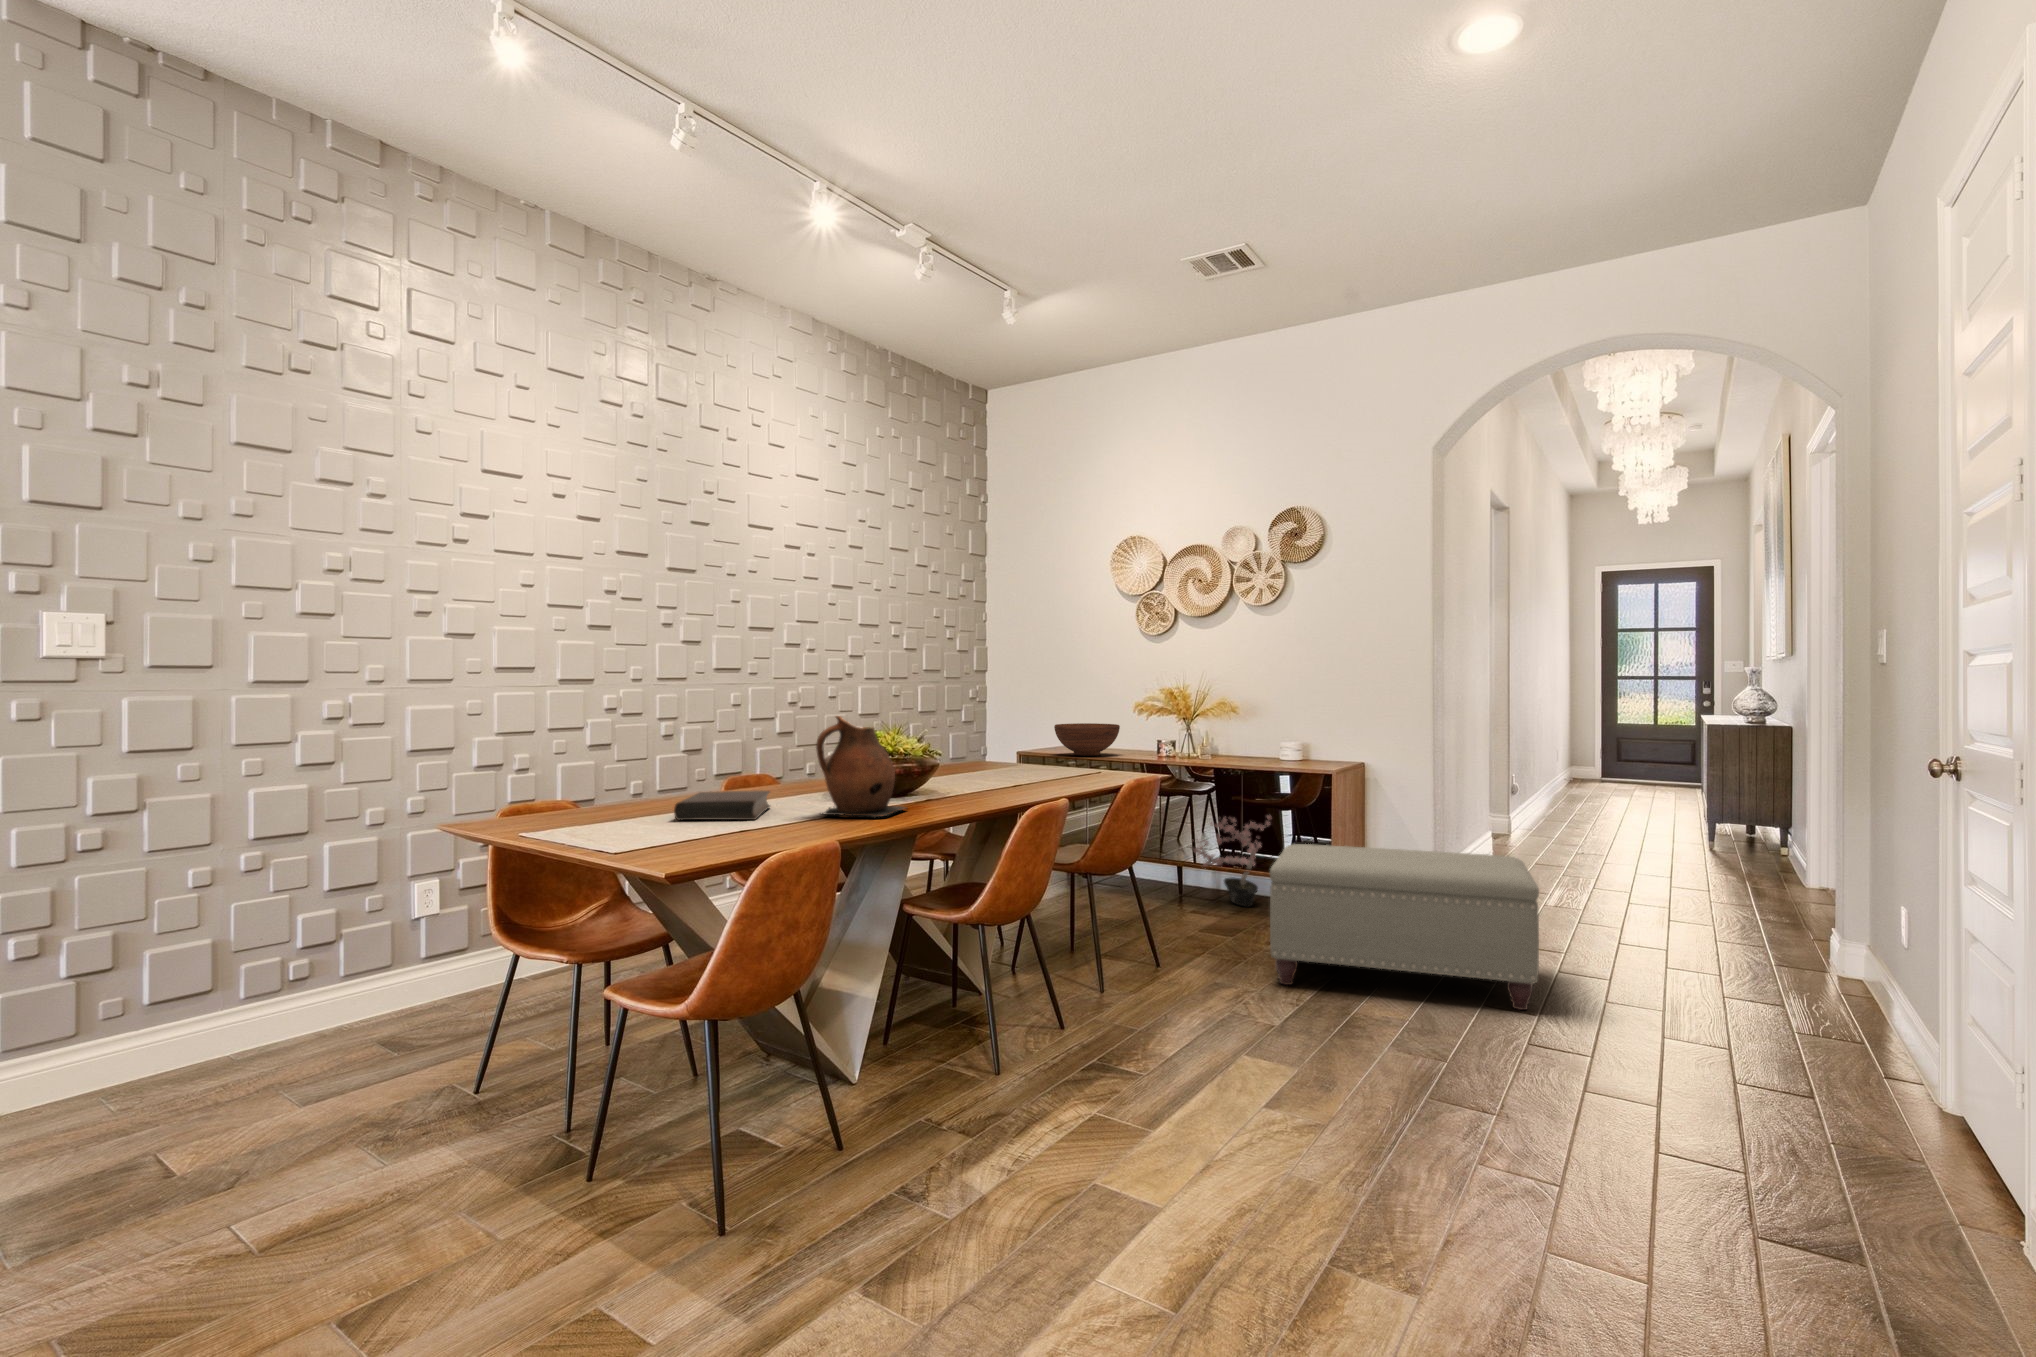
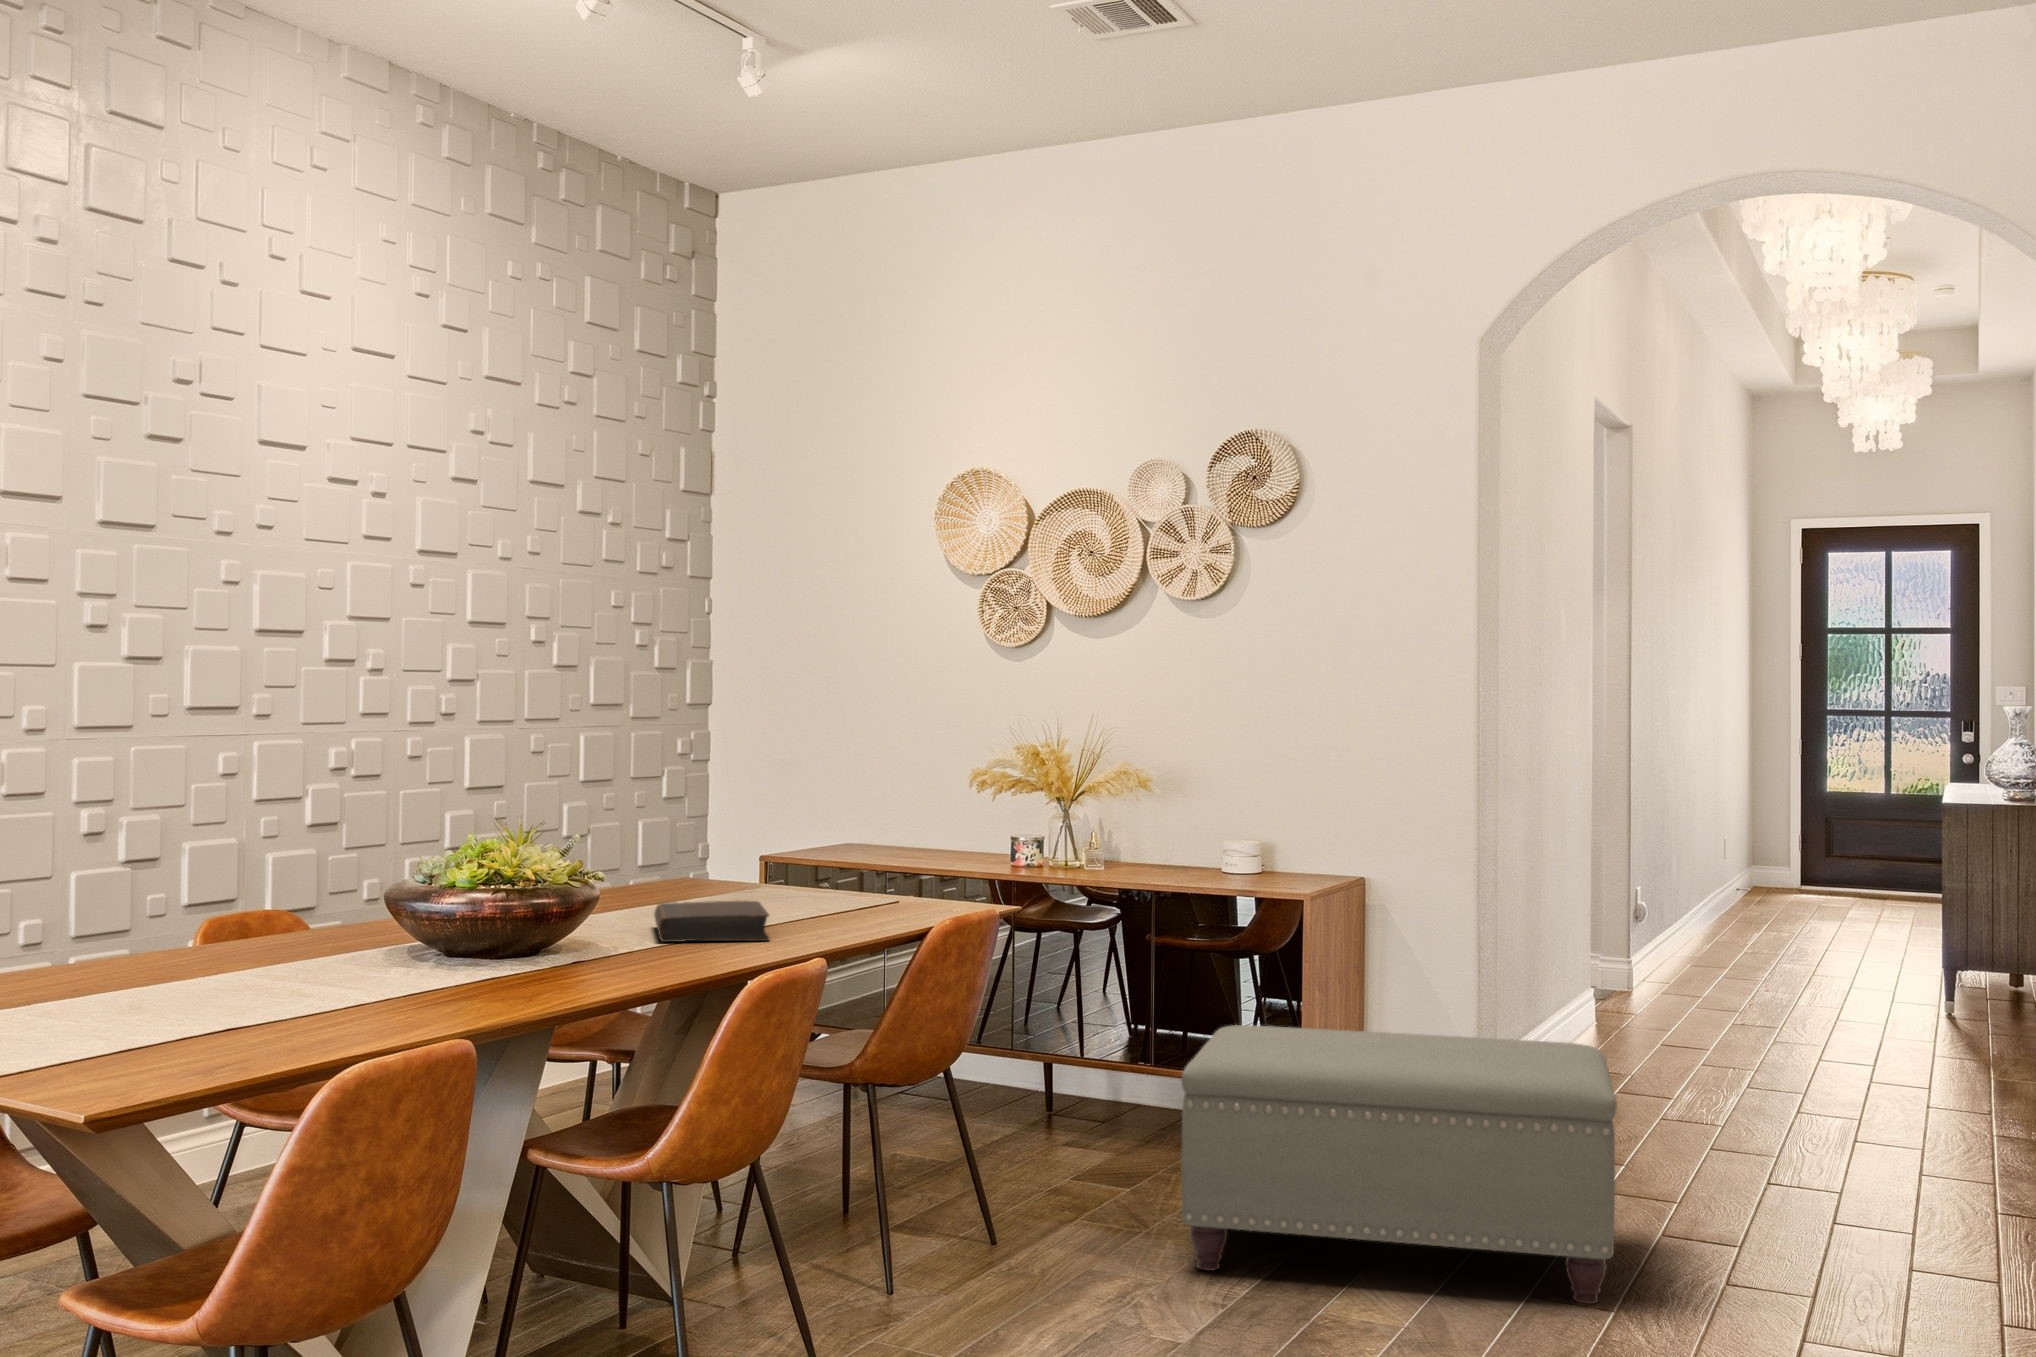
ceramic pitcher: present [816,716,907,818] -> none [372,818,538,1001]
fruit bowl: present [1054,723,1120,756] -> none [827,805,944,864]
book: present [674,791,770,820] -> present [654,900,769,942]
potted plant: present [1190,816,1271,907] -> none [1058,962,1212,1132]

